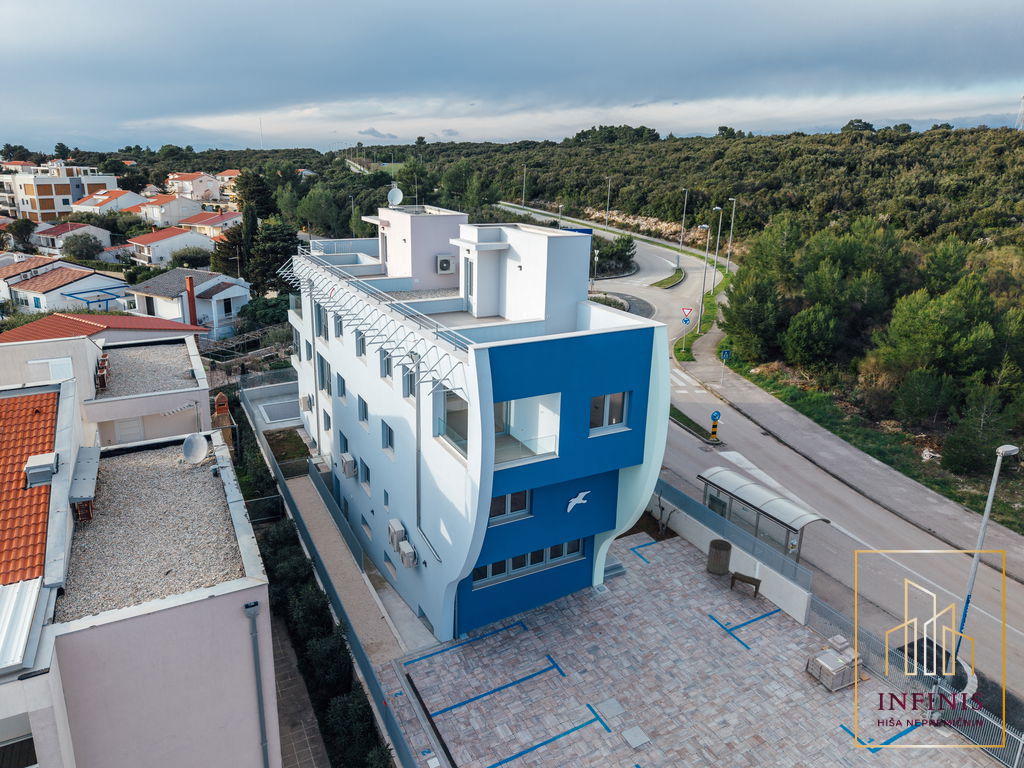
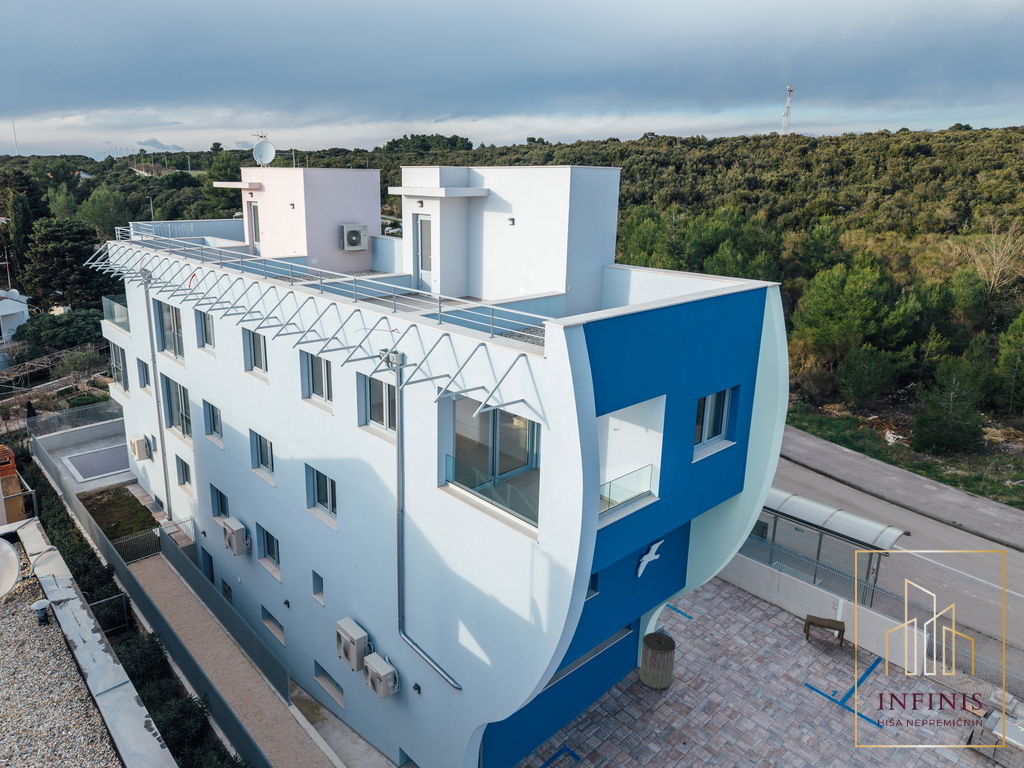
trash can: present [707,539,732,575] -> present [639,632,675,690]

